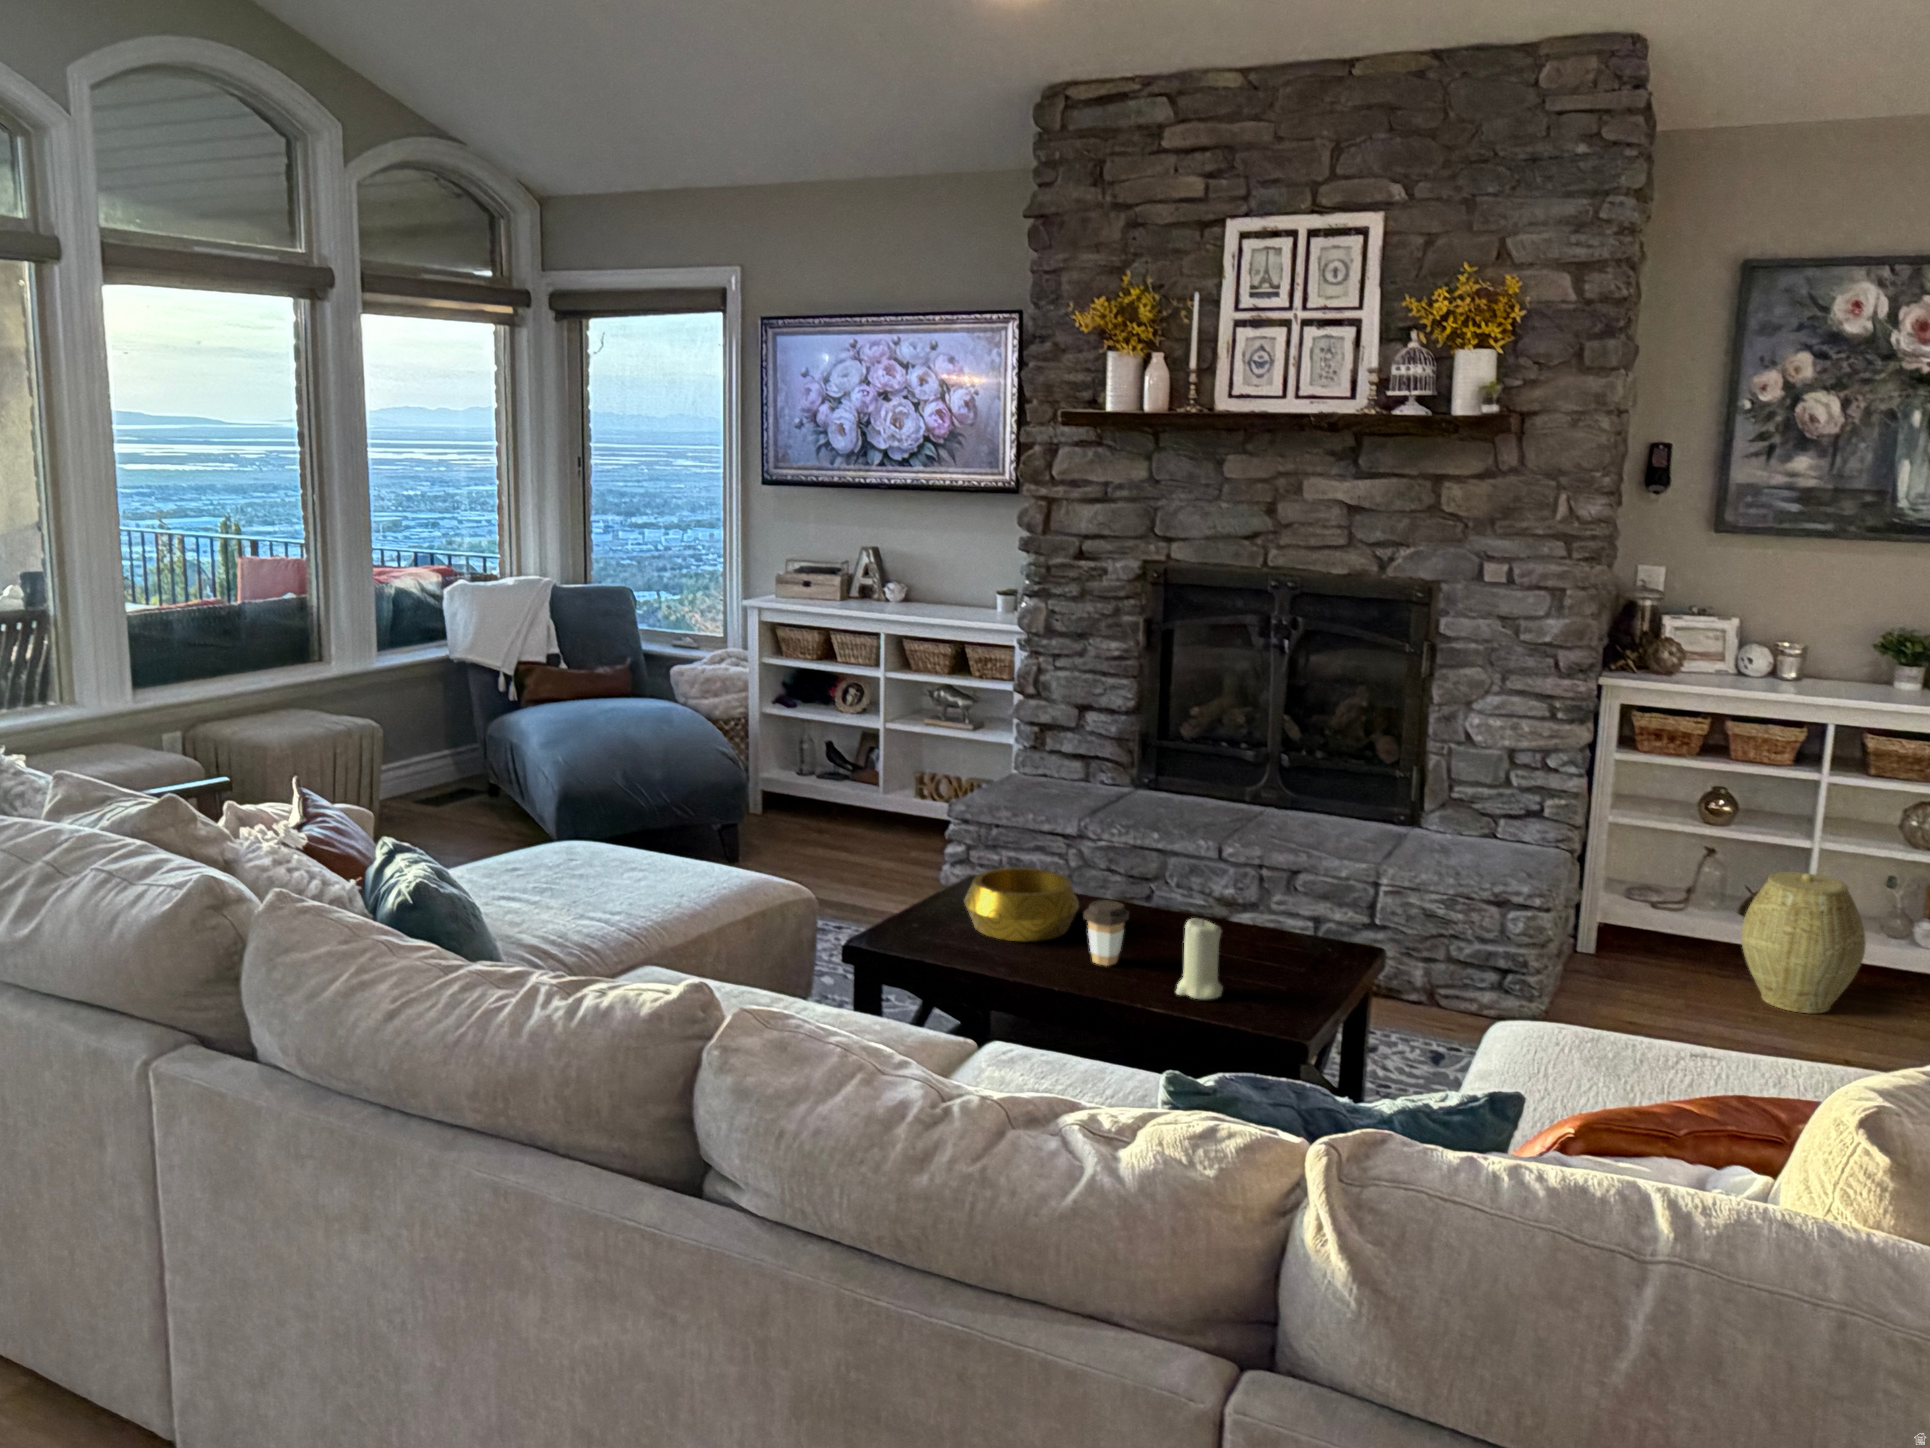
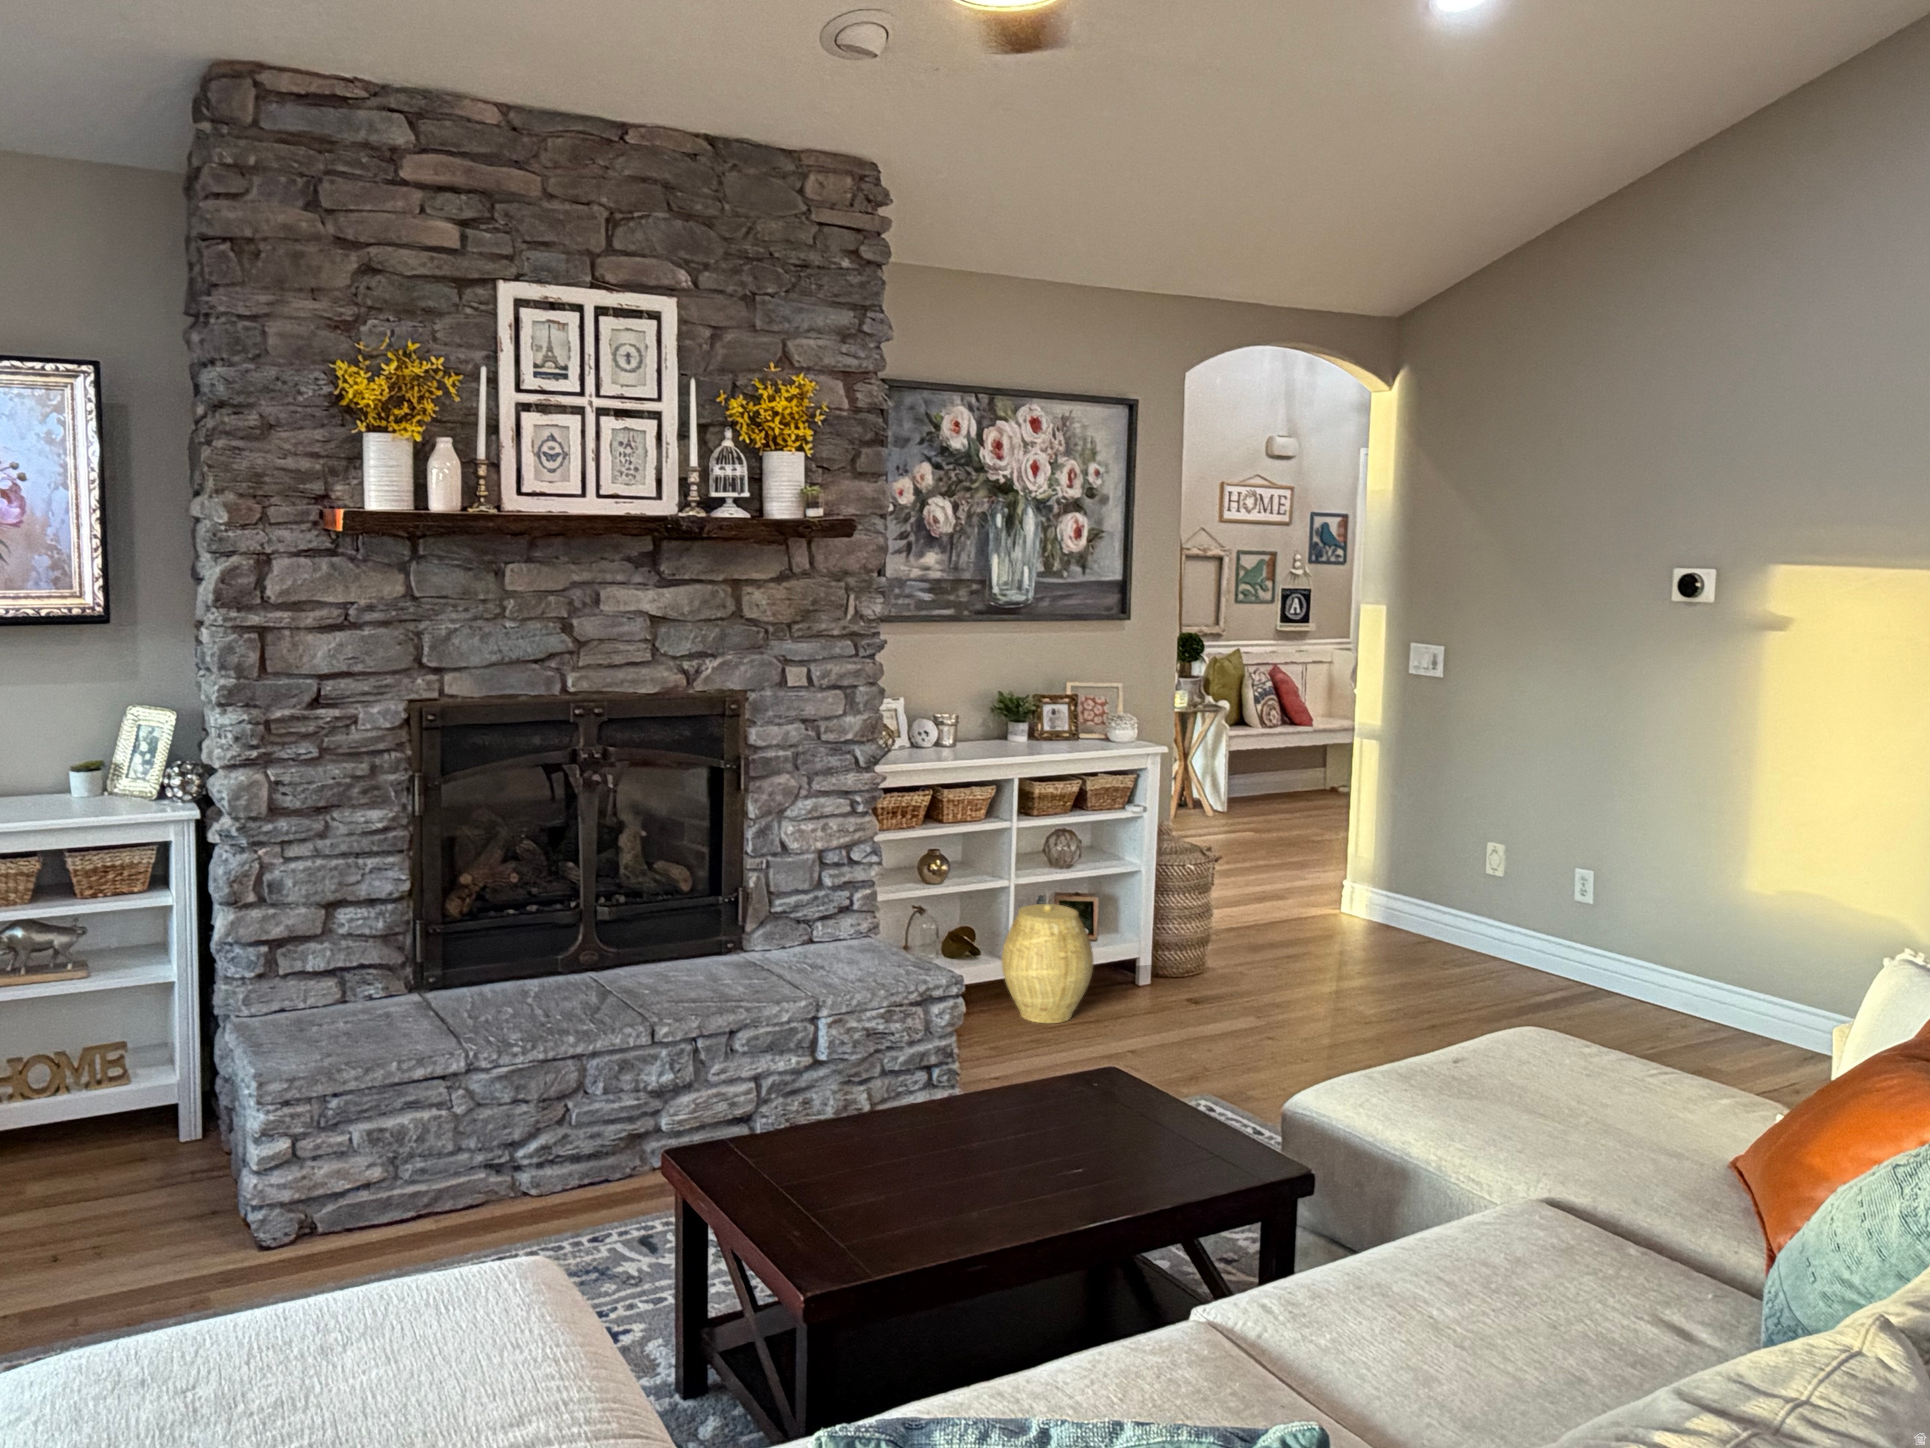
decorative bowl: present [964,868,1079,941] -> none [792,1106,941,1216]
coffee cup: present [1084,900,1129,966] -> none [1000,1111,1052,1192]
candle: present [1176,918,1223,999] -> none [1129,1092,1181,1187]

